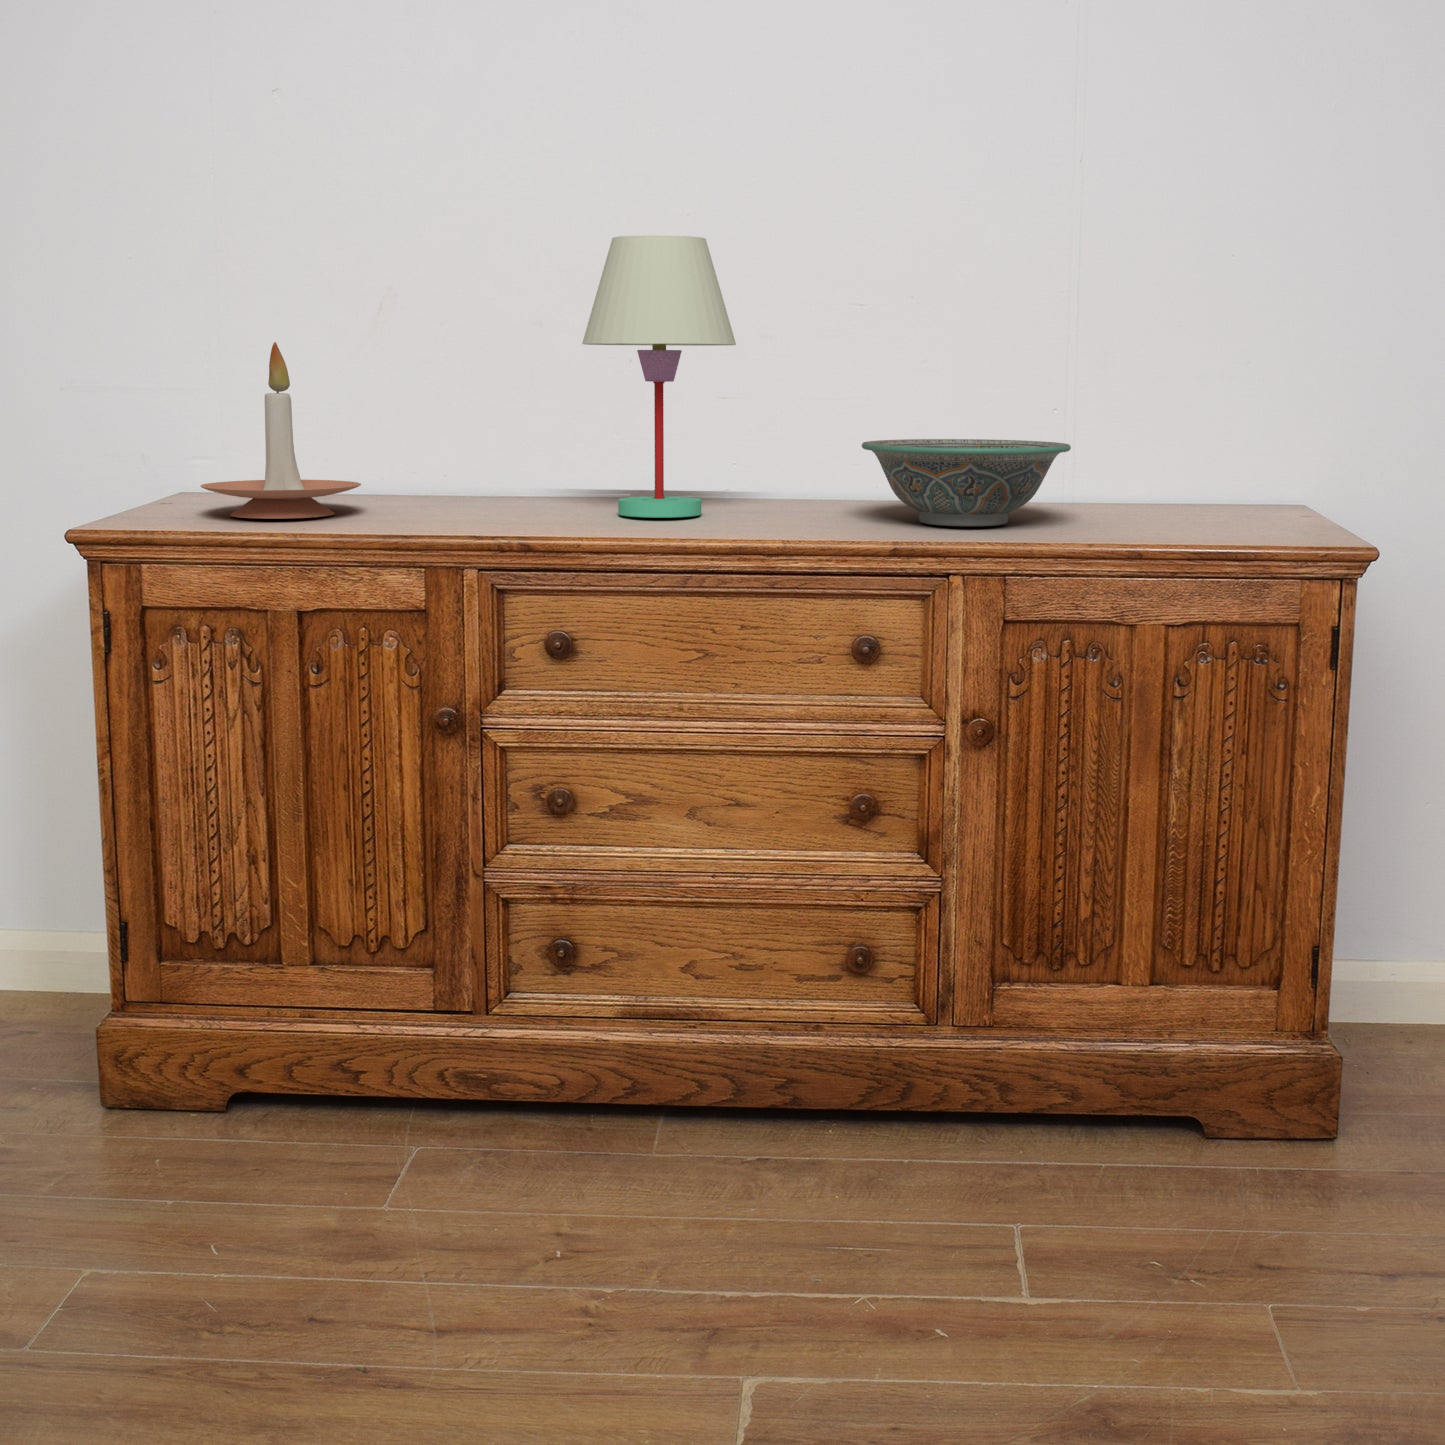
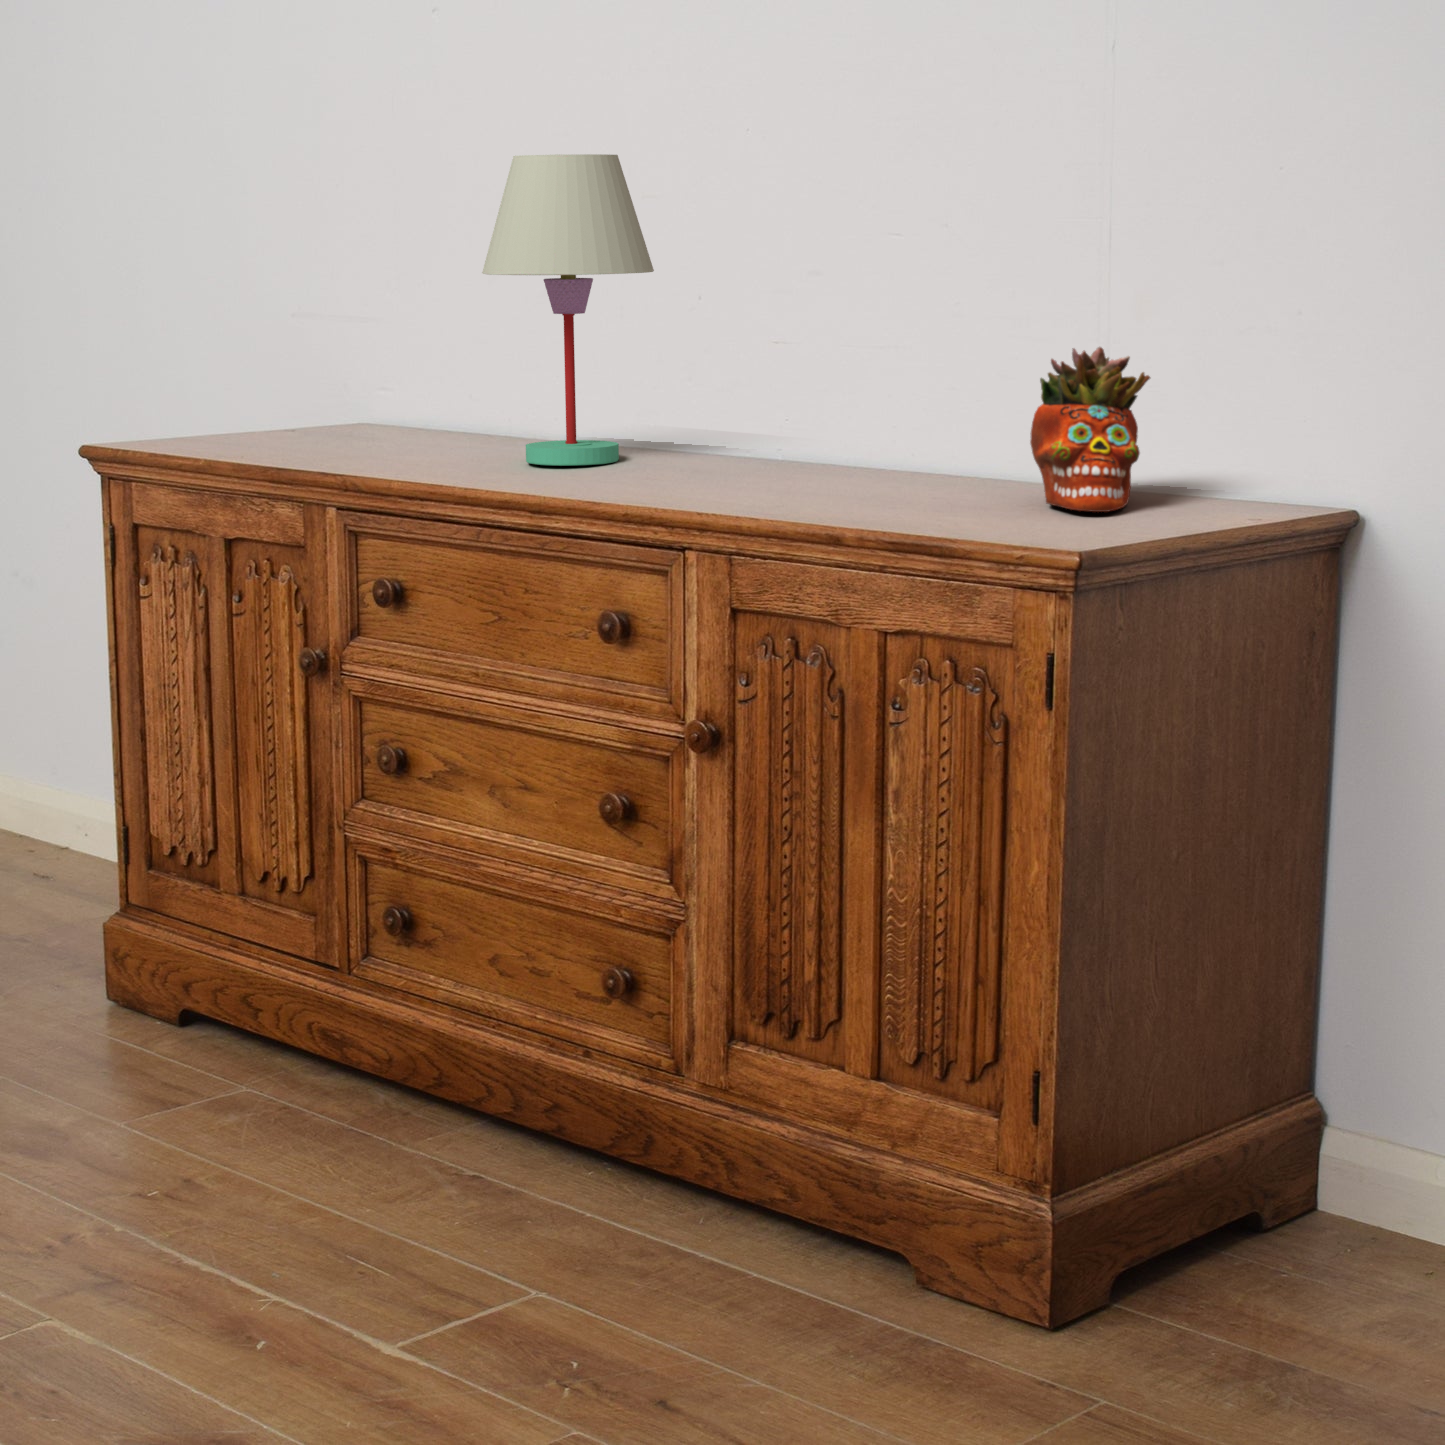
candle holder: present [201,342,361,519] -> none [202,269,362,446]
succulent planter: none [1151,399,1261,522] -> present [1030,347,1150,512]
decorative bowl: present [862,439,1071,526] -> none [675,386,924,495]

